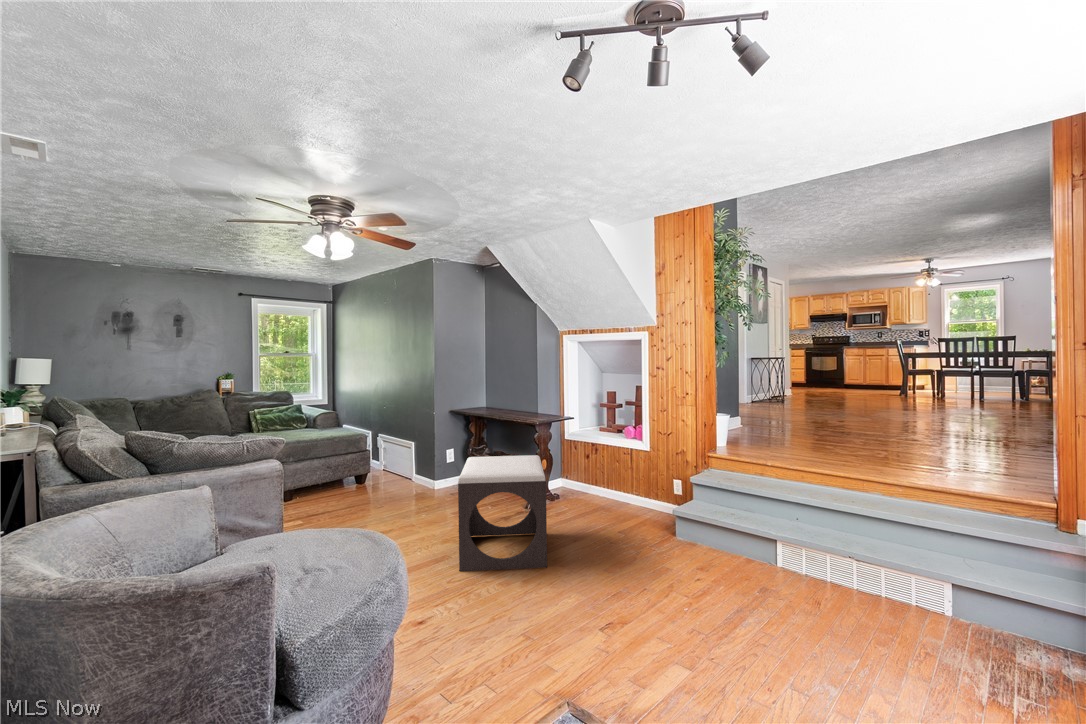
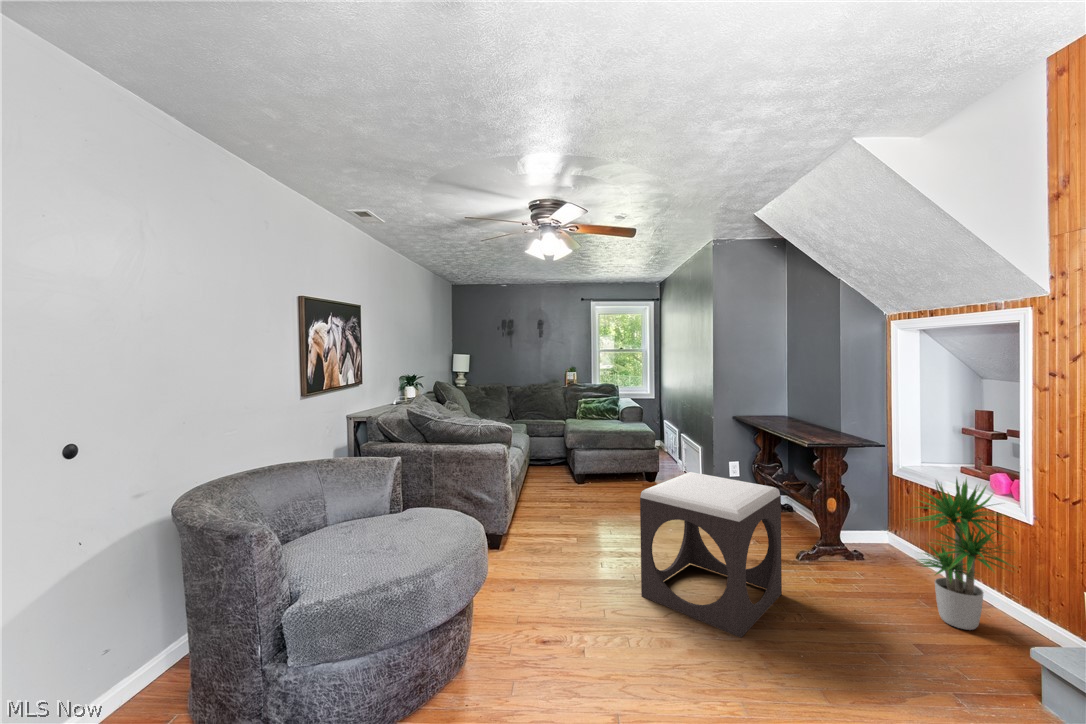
potted plant: none [599,429,654,518] -> present [914,479,1018,630]

